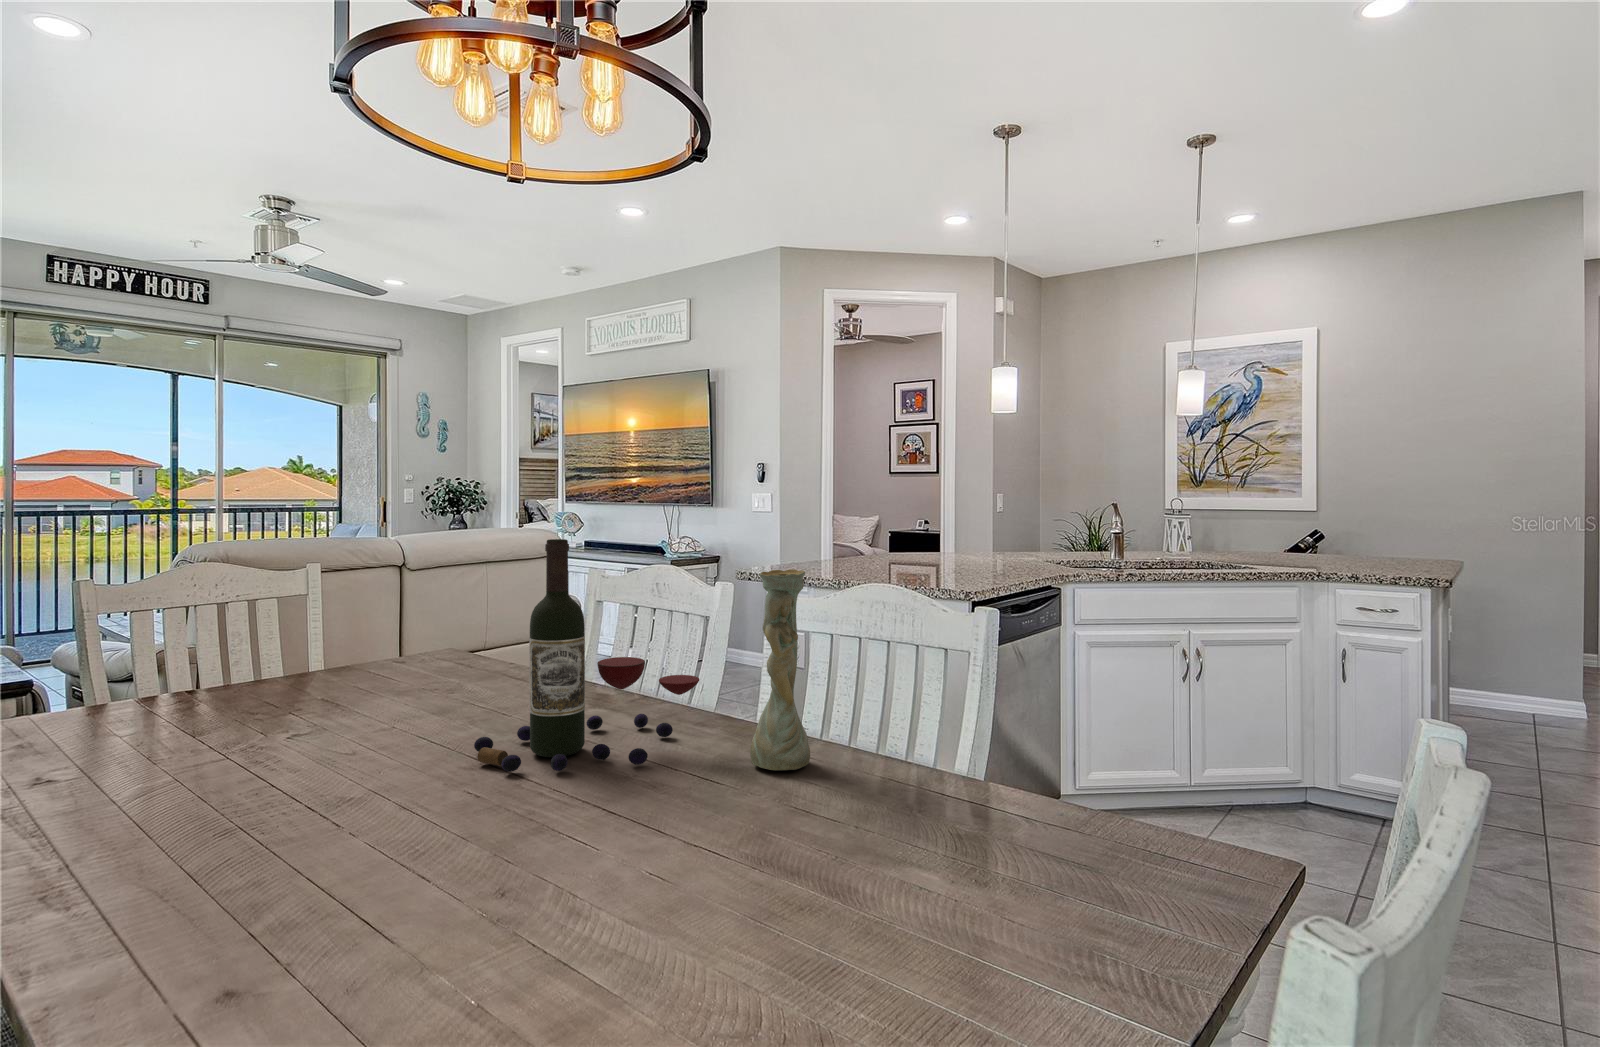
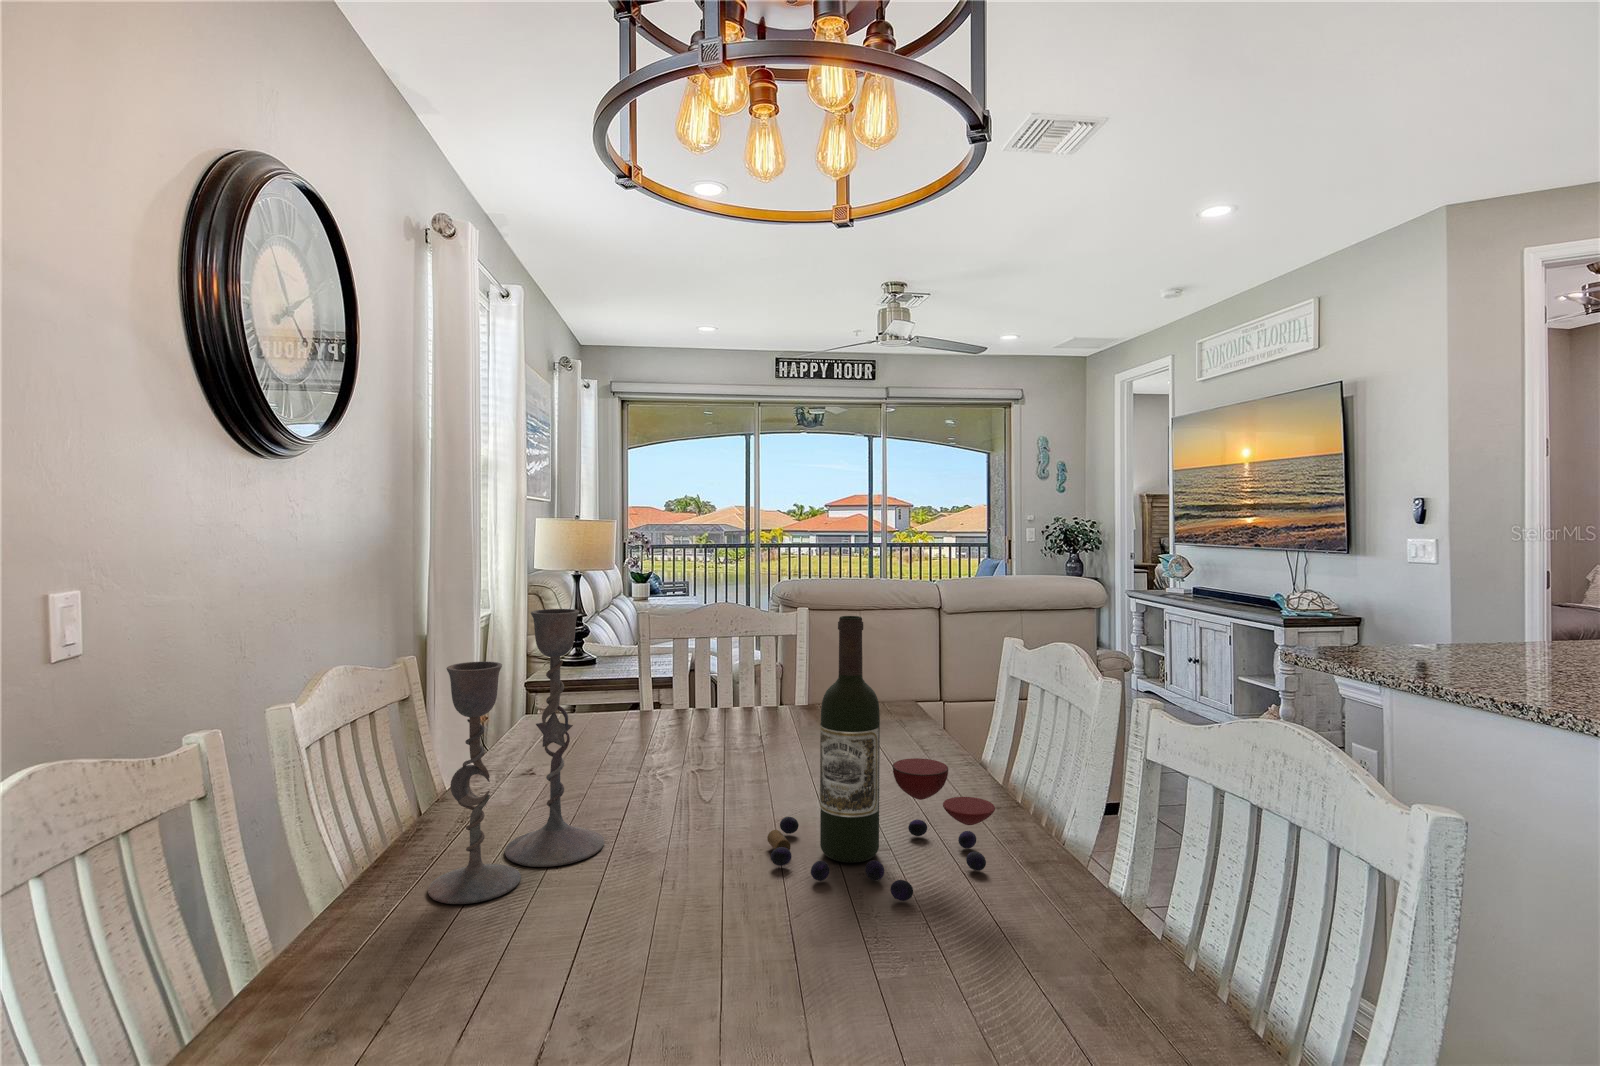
candlestick: none [120,546,300,895] -> present [428,609,604,904]
vase: present [750,569,810,770] -> none [1023,684,1112,984]

